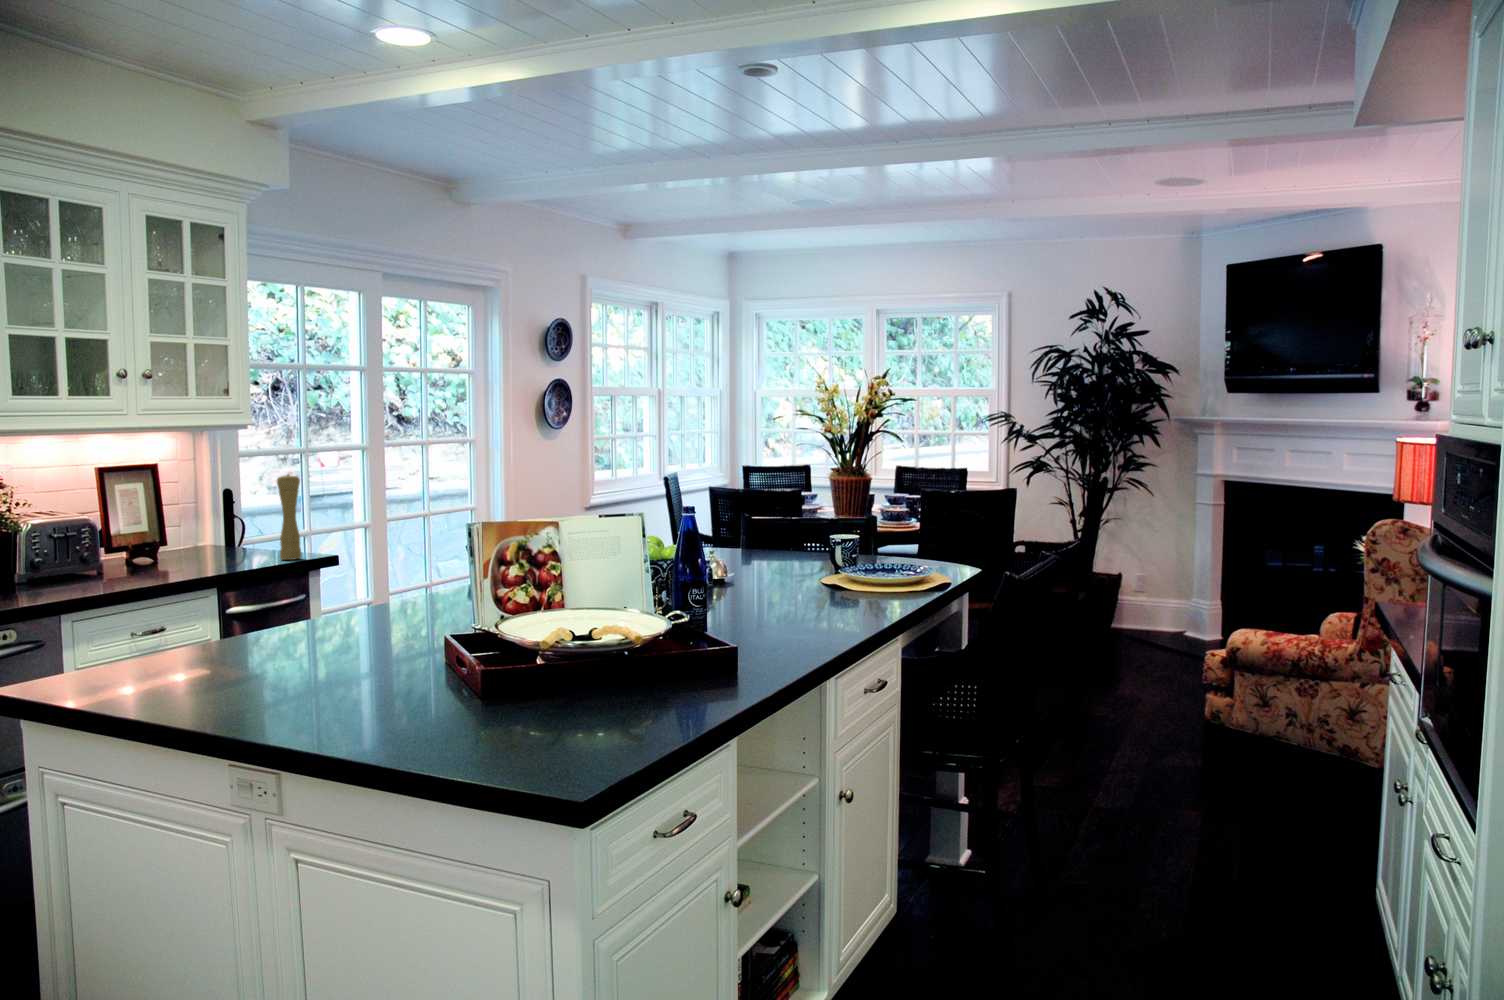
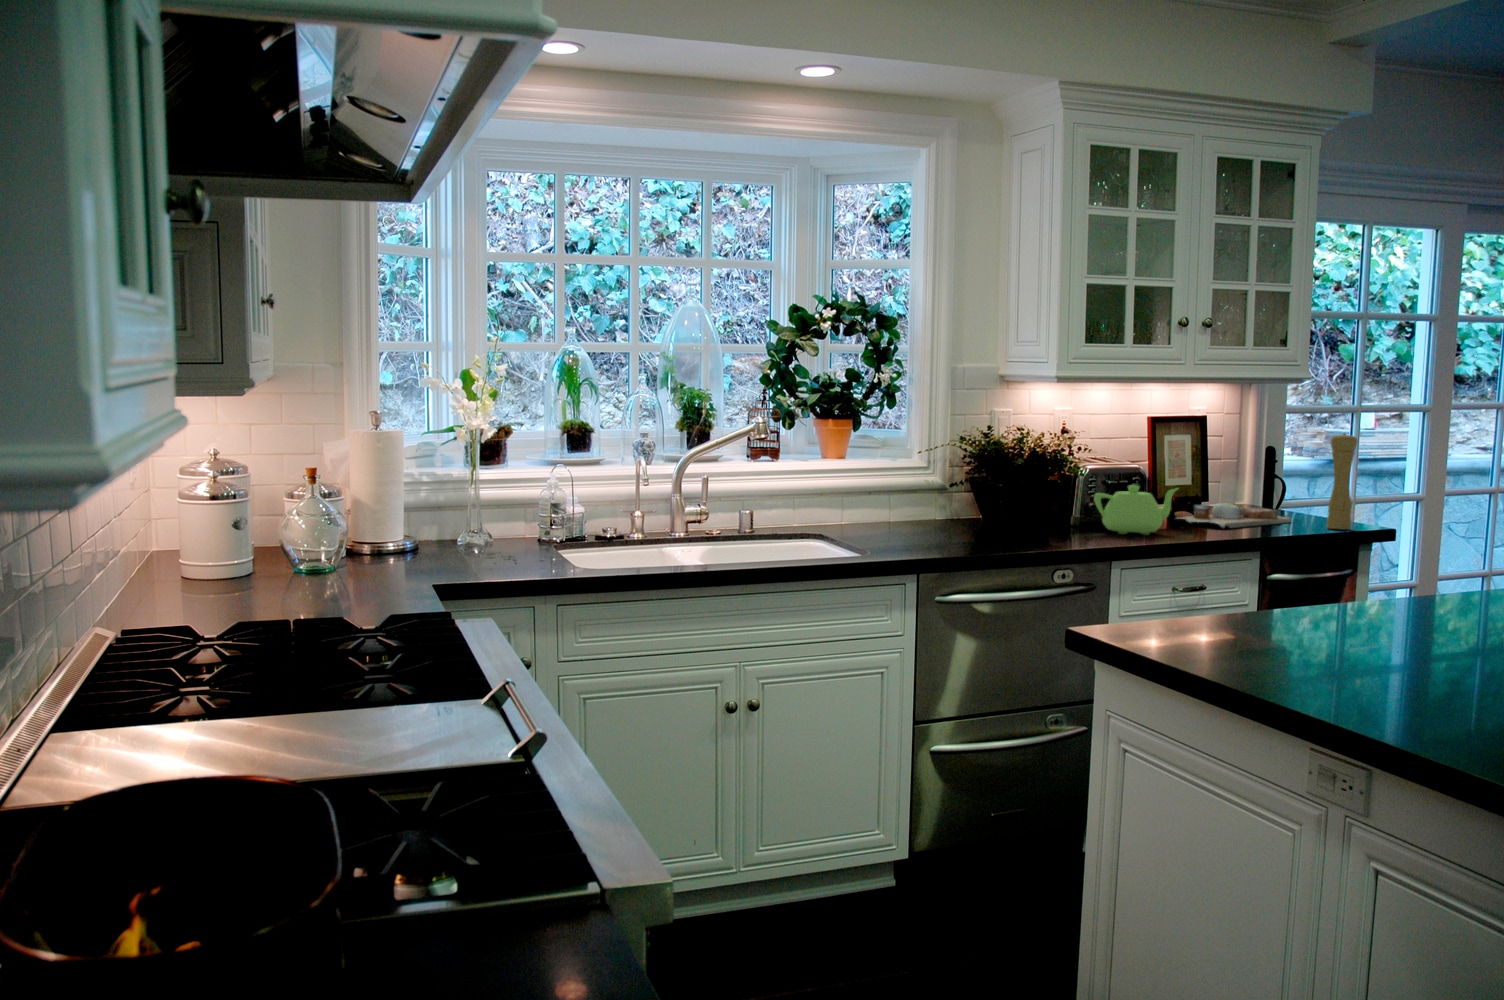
teapot: none [38,536,132,587] -> present [1094,485,1178,535]
cutting board: none [132,546,250,570] -> present [1176,503,1291,528]

